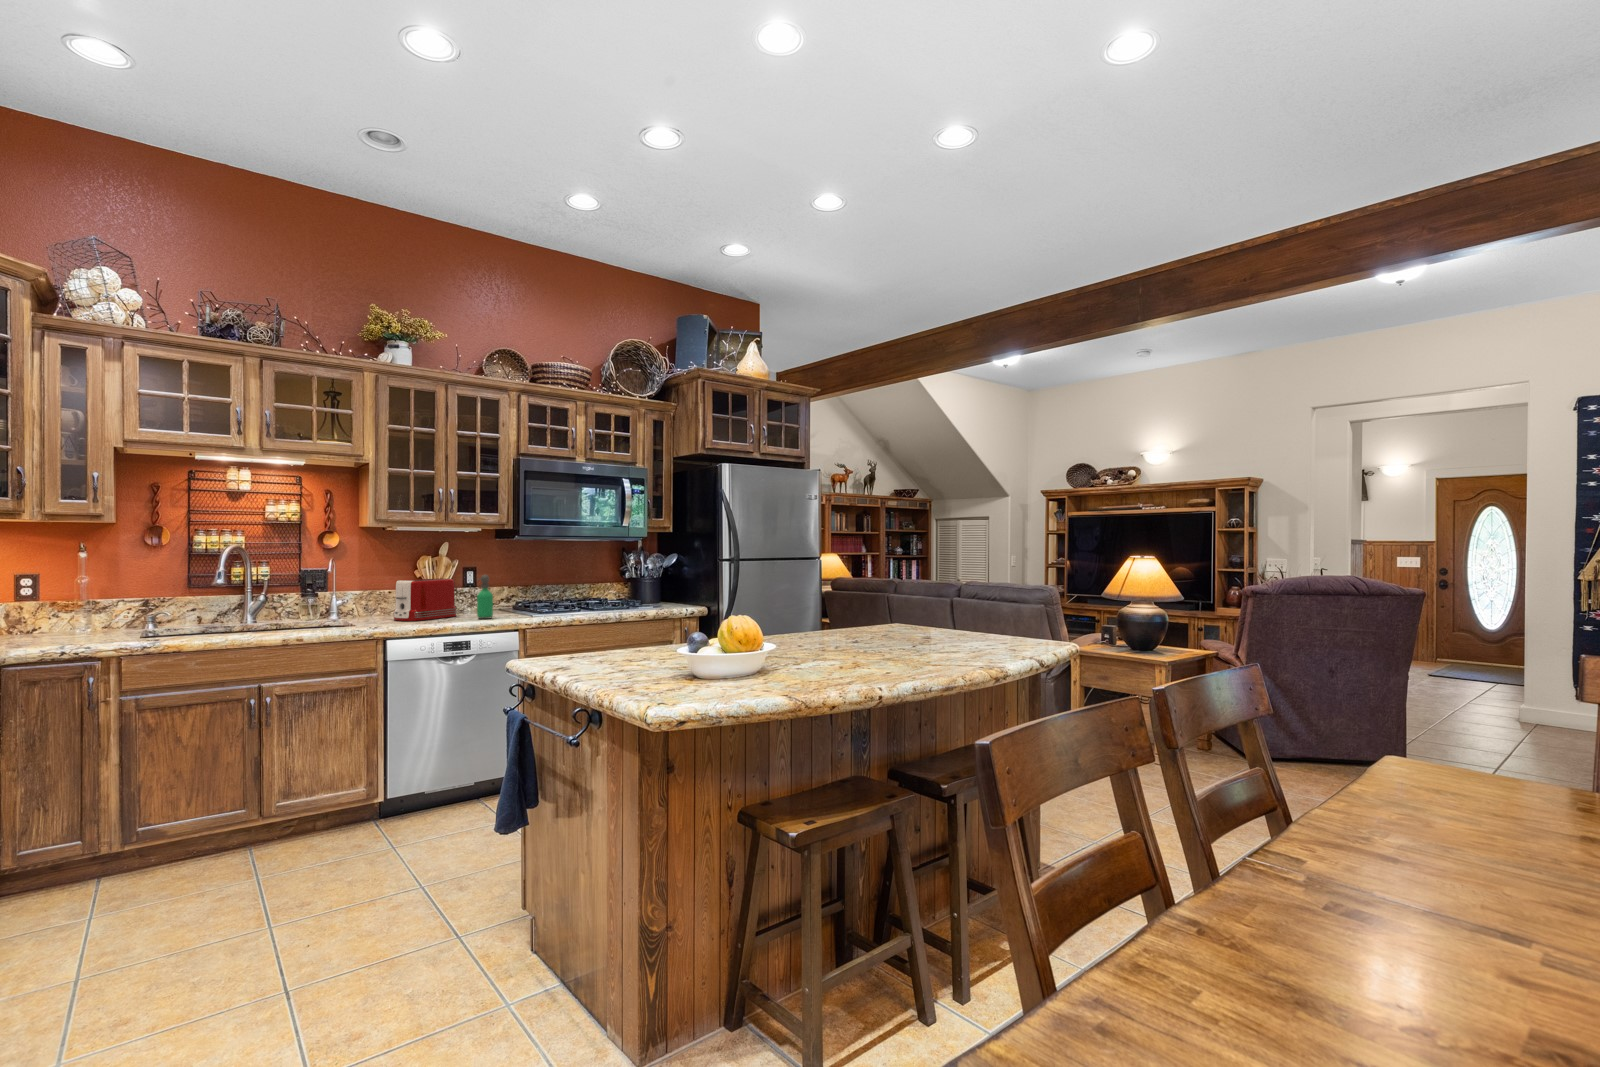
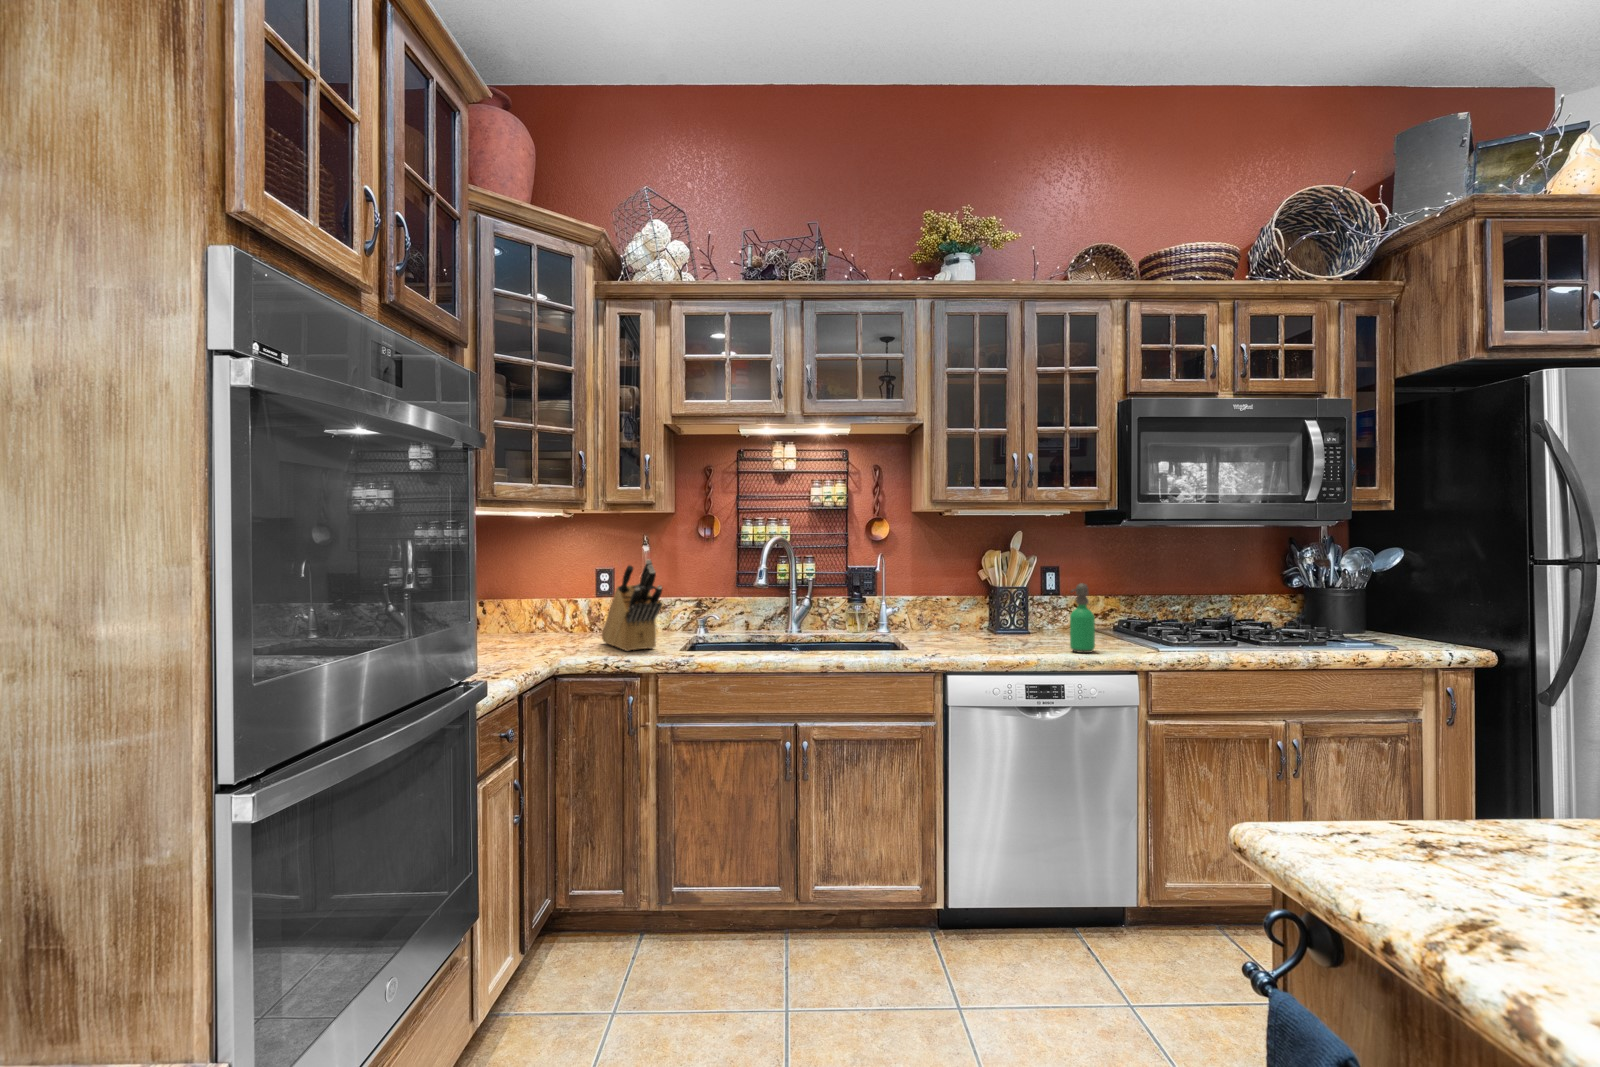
knife block: none [34,564,120,644] -> present [602,560,662,651]
toaster: present [394,579,457,621] -> none [955,585,1038,647]

